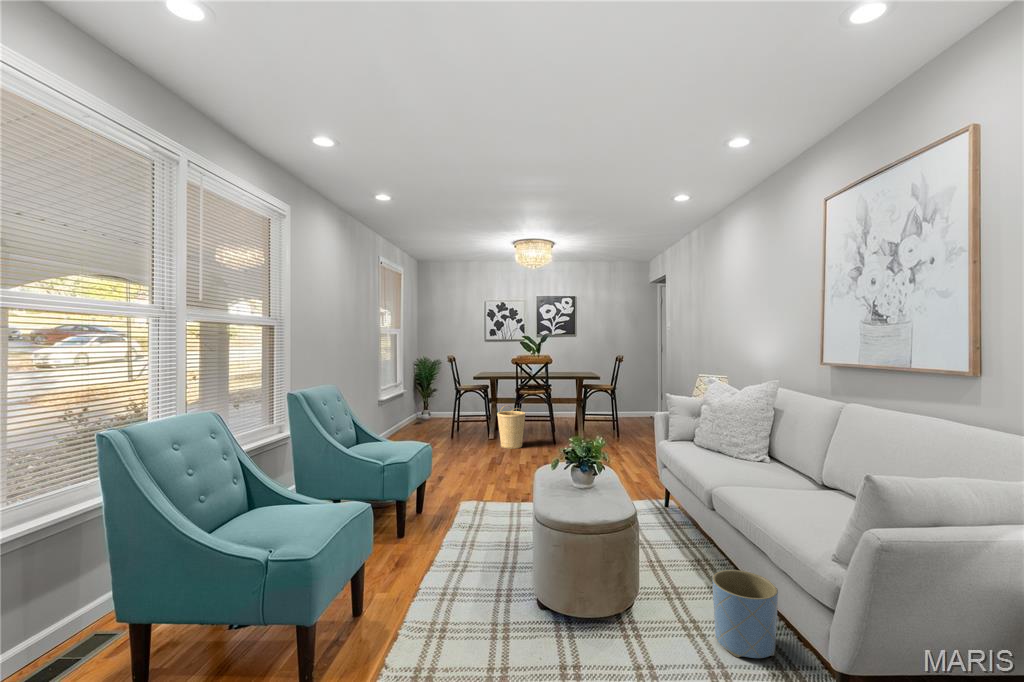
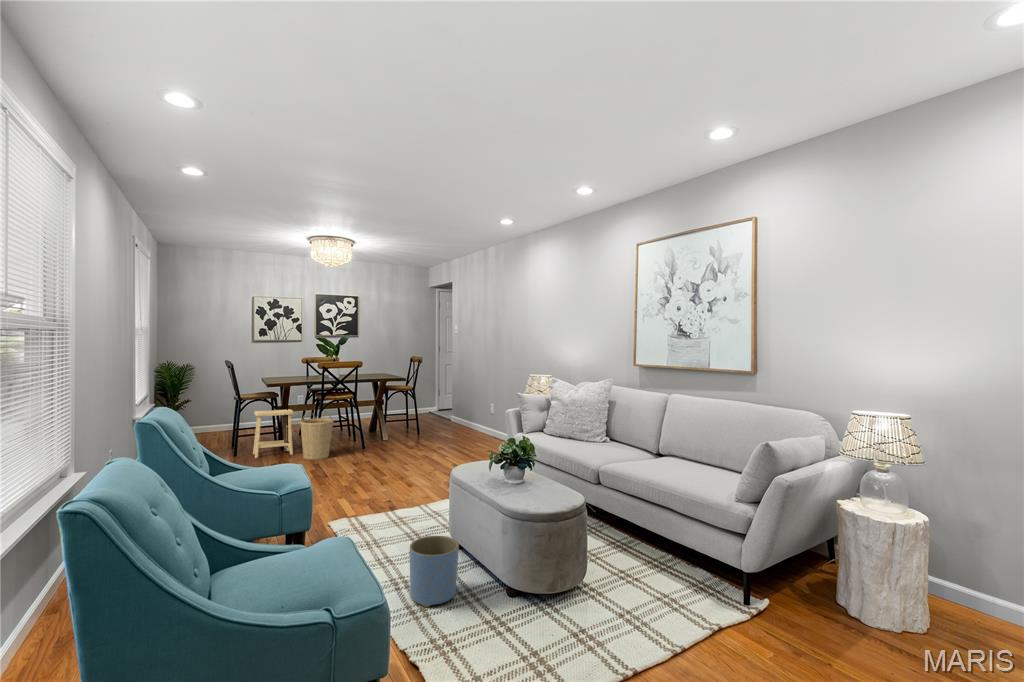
footstool: none [467,402,498,442] -> present [253,409,294,458]
planter: present [713,570,778,658] -> present [410,536,459,607]

